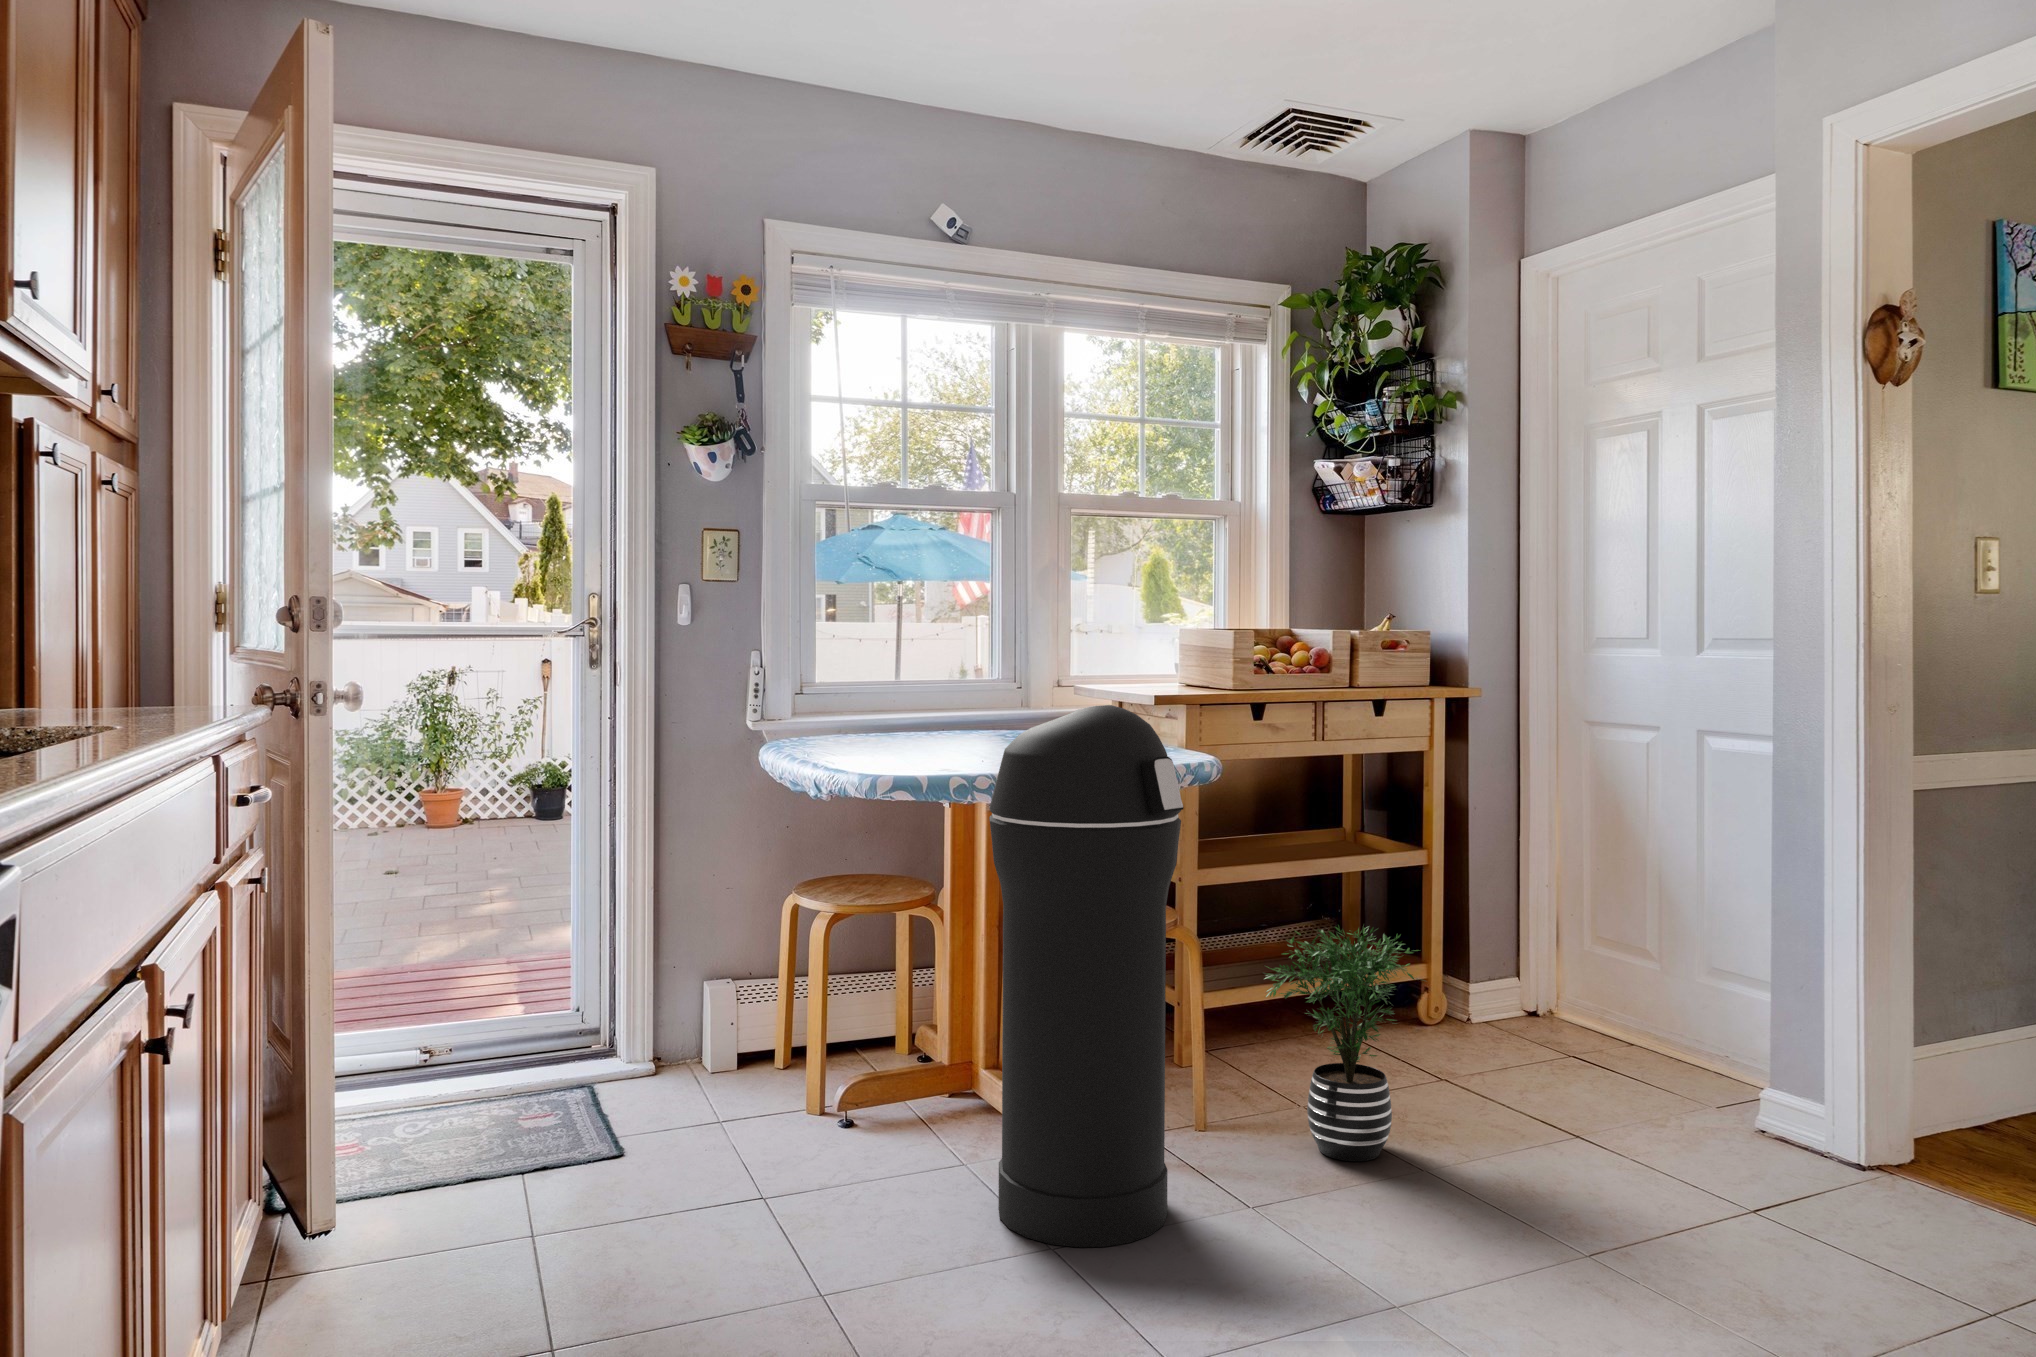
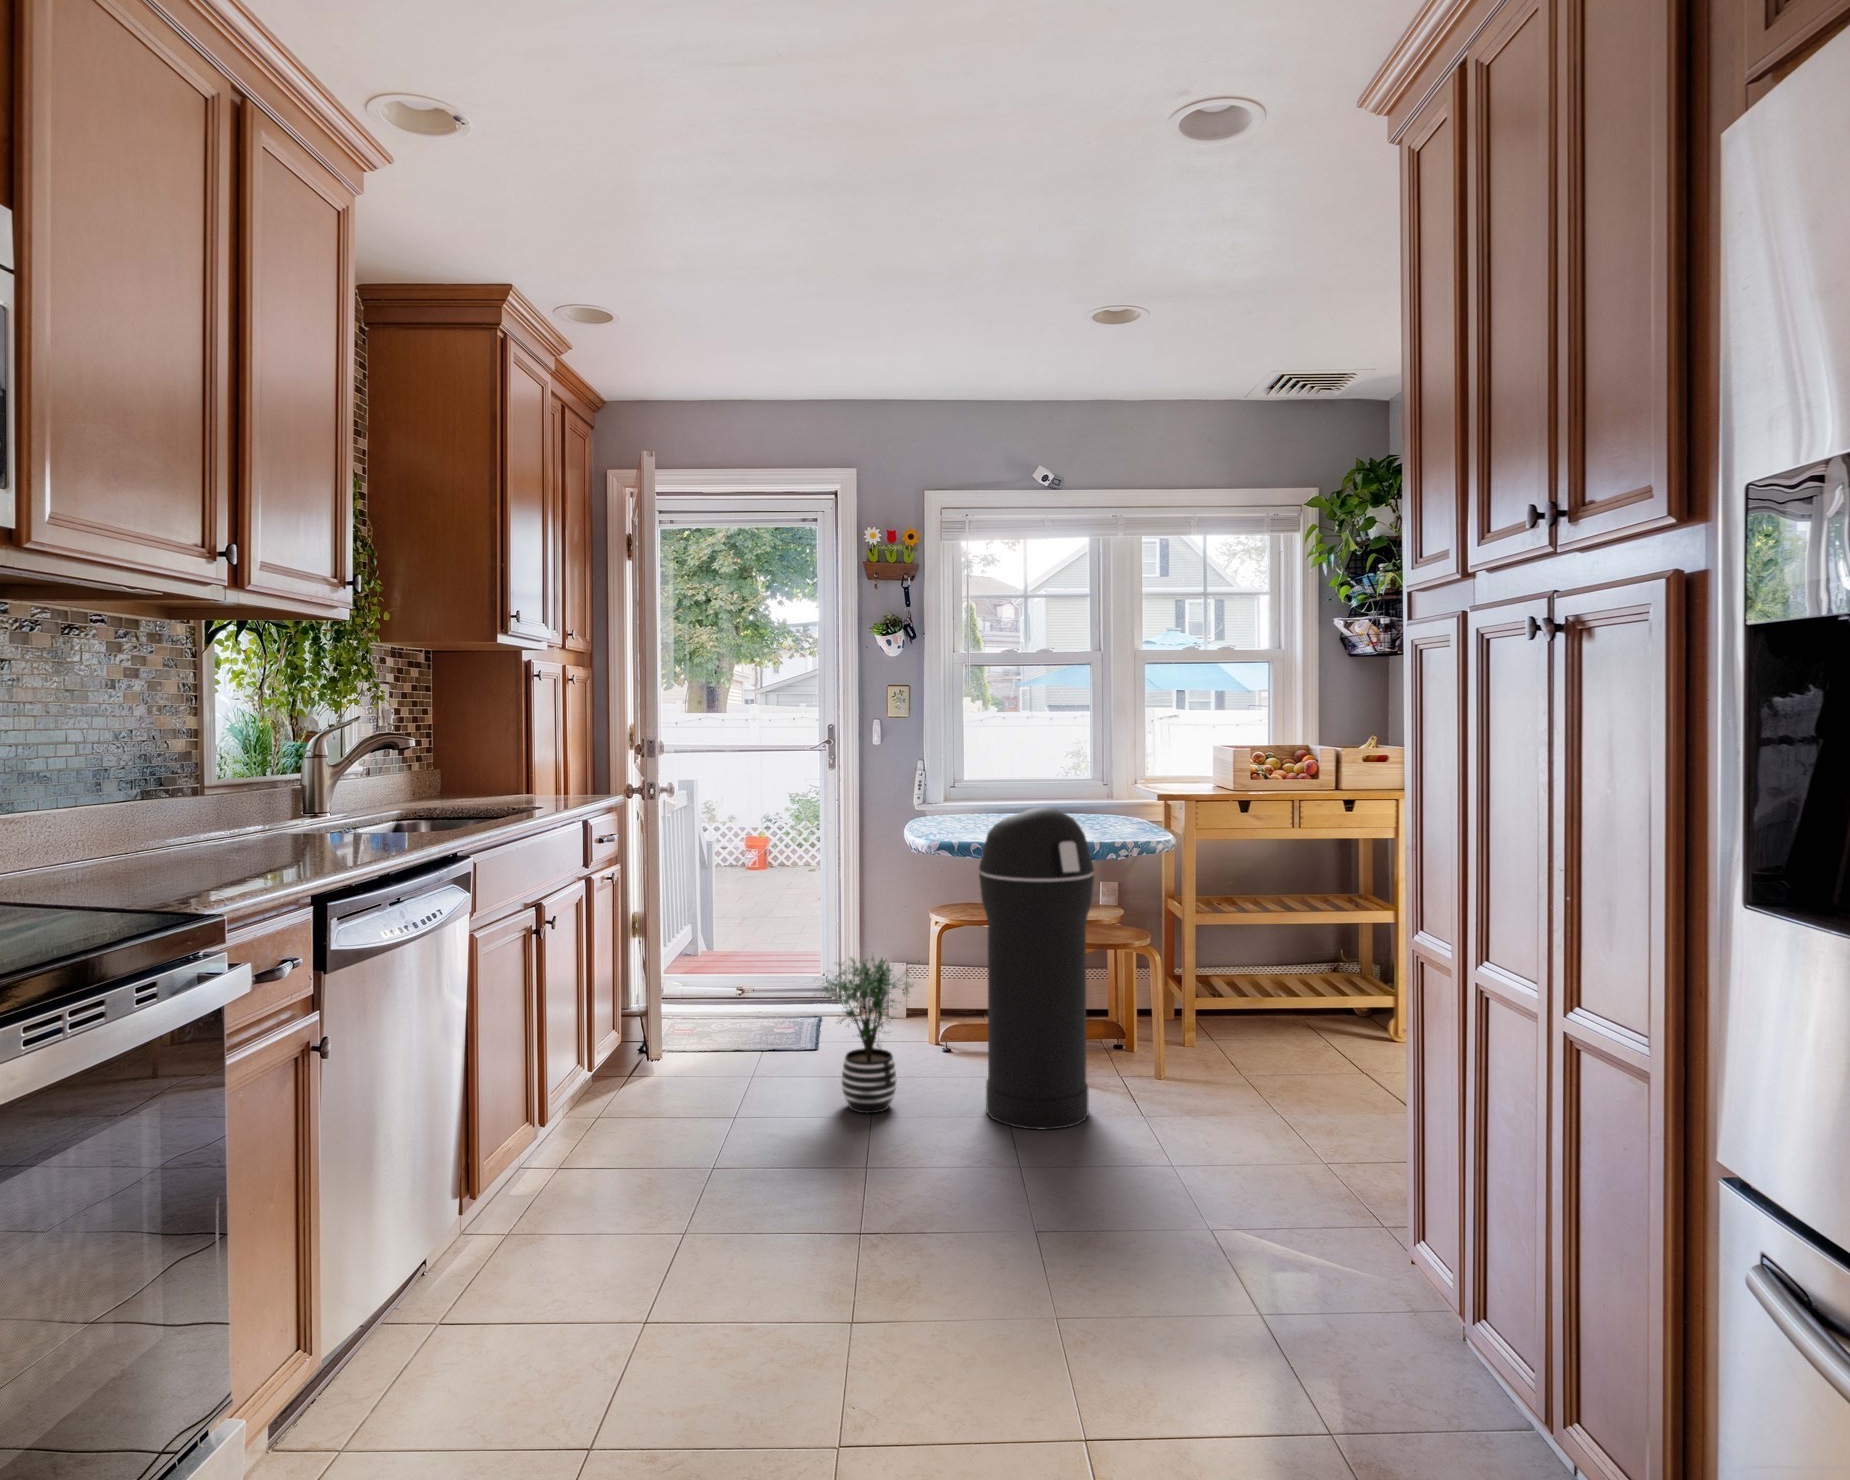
potted plant: present [1265,925,1414,1161] -> present [815,956,914,1113]

